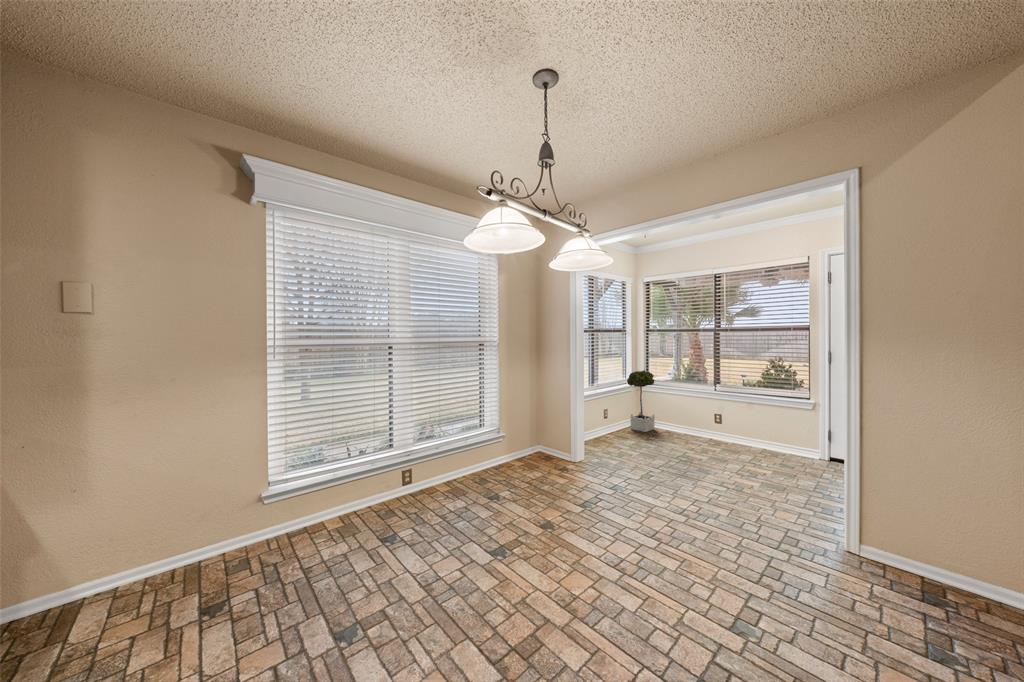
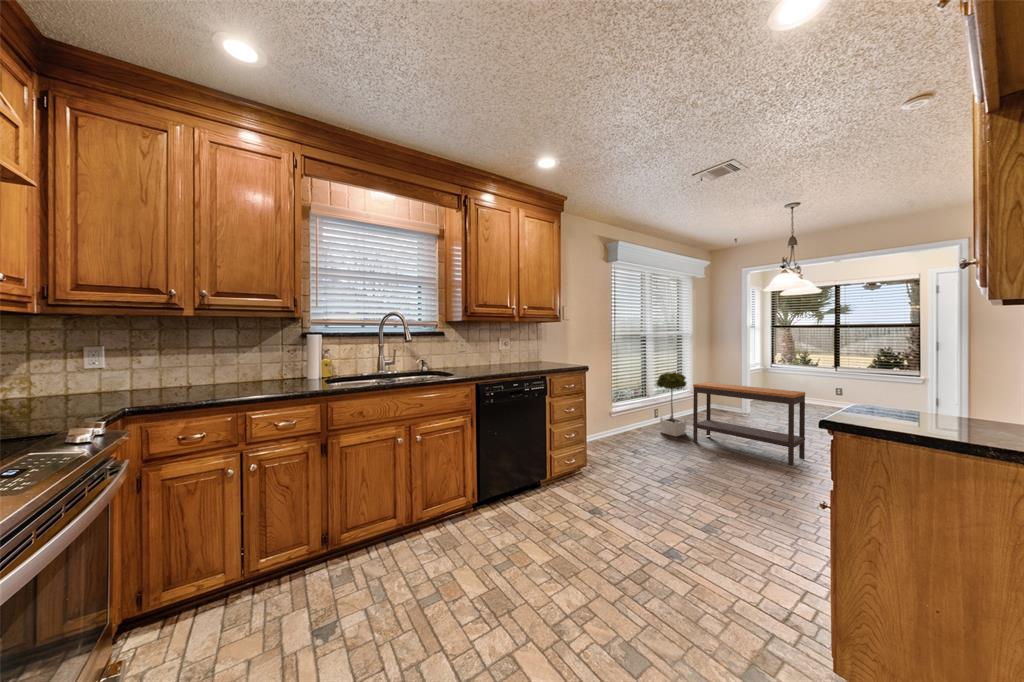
console table: none [661,380,760,454] -> present [693,382,805,466]

